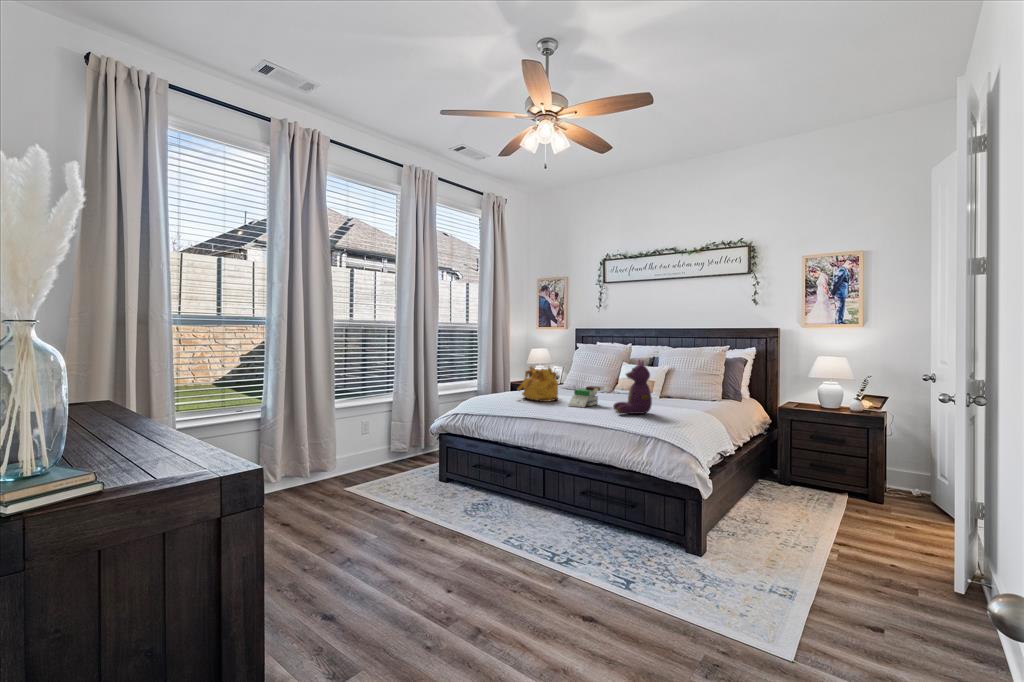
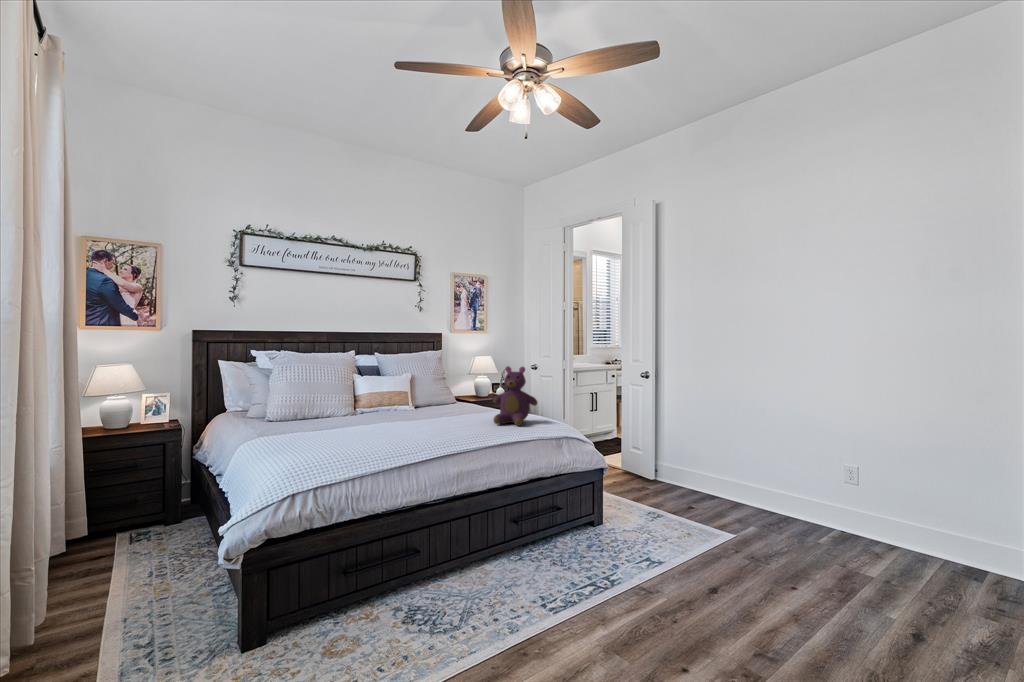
handbag: present [517,366,558,402] -> none [339,385,407,438]
book: present [568,386,604,408] -> none [428,403,465,433]

